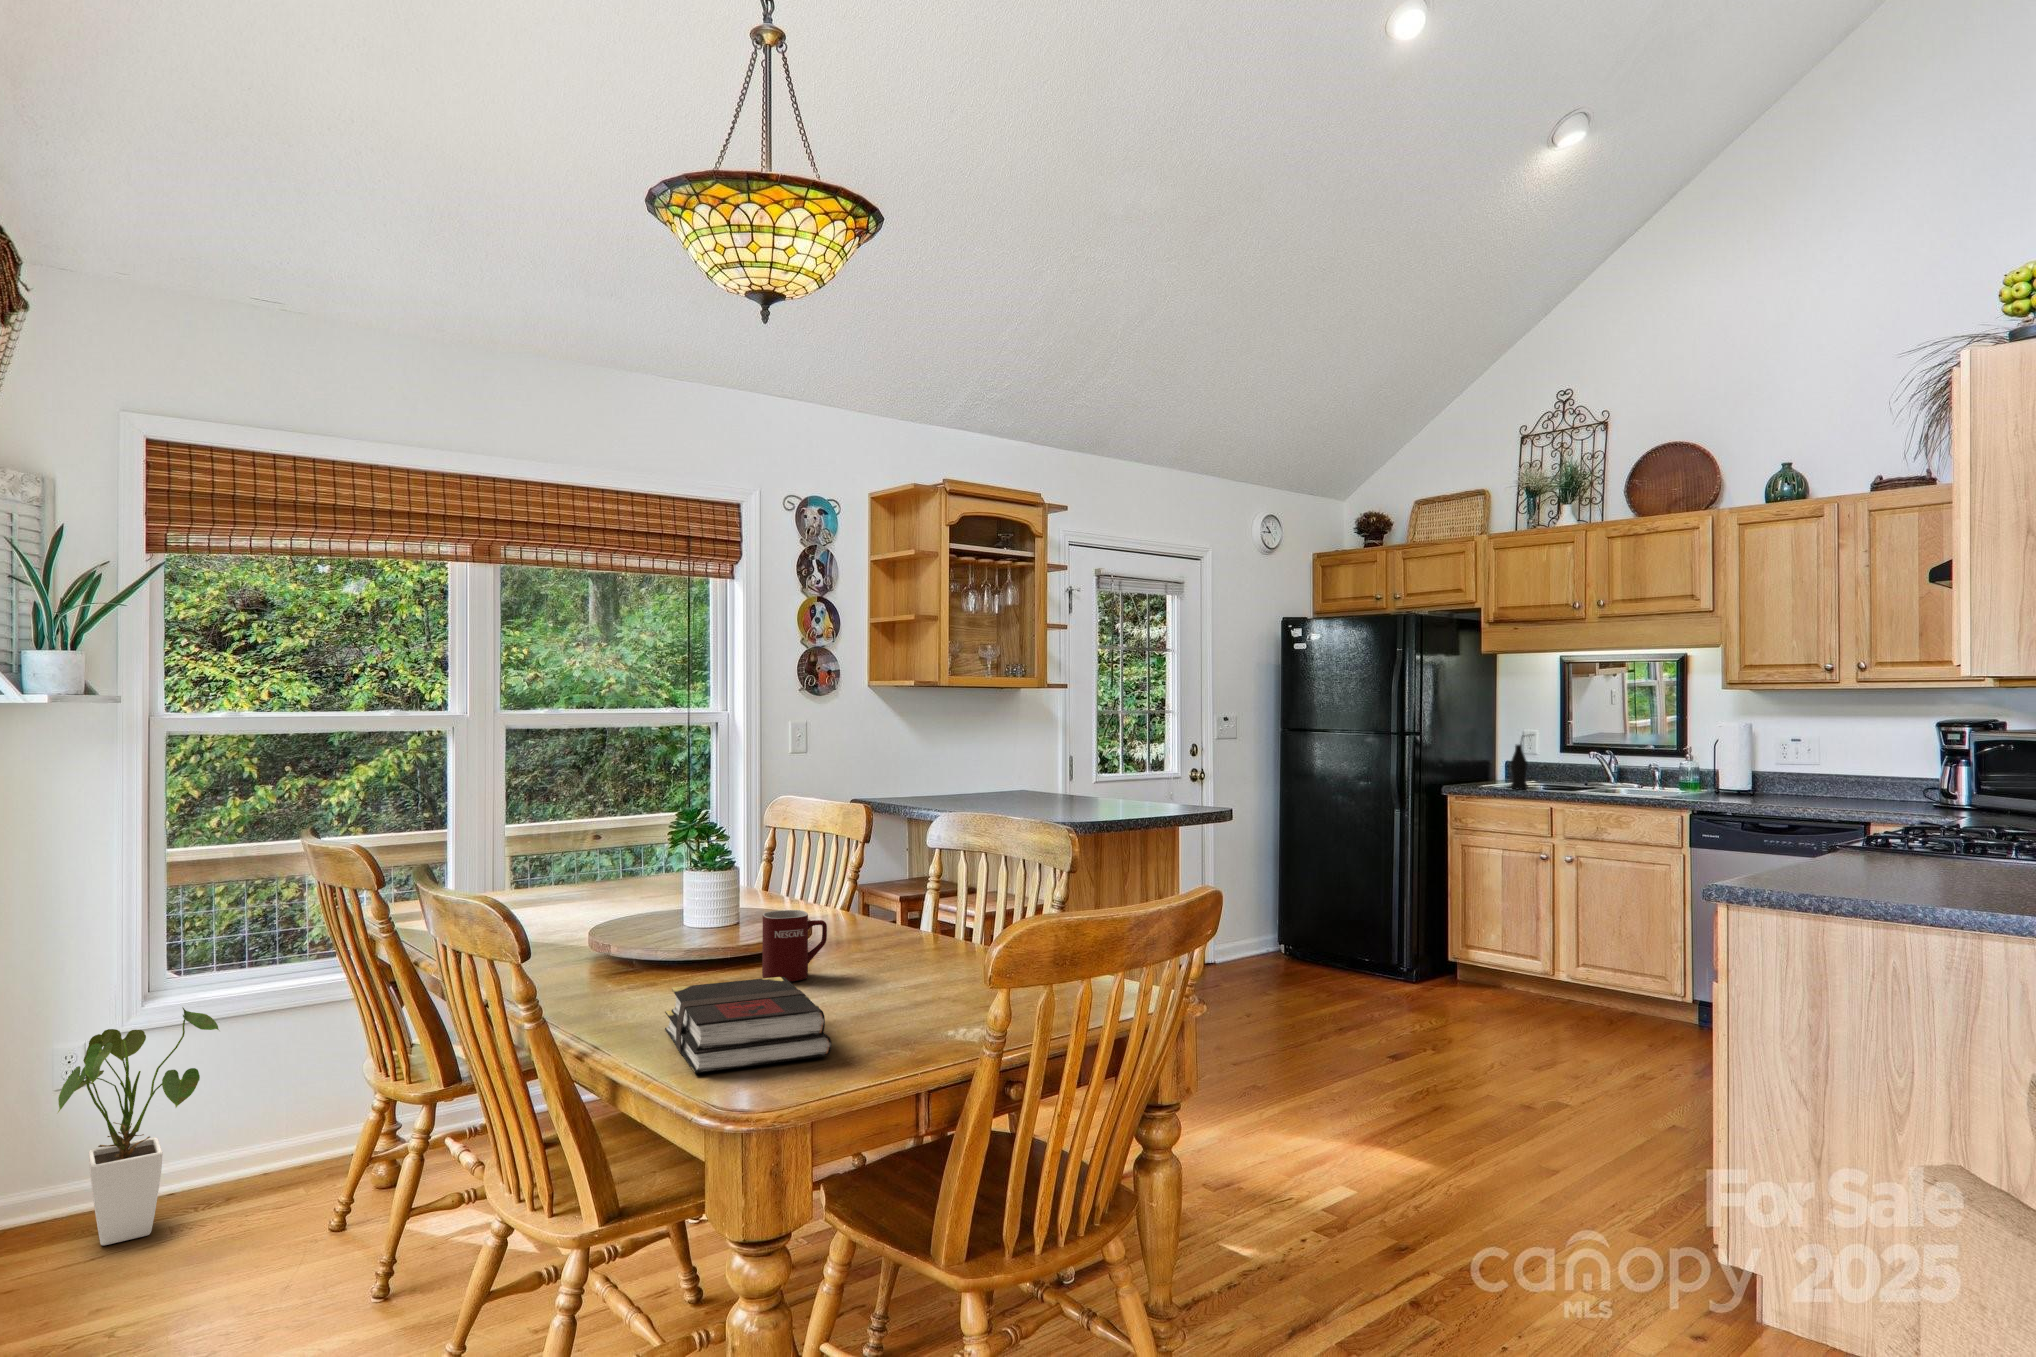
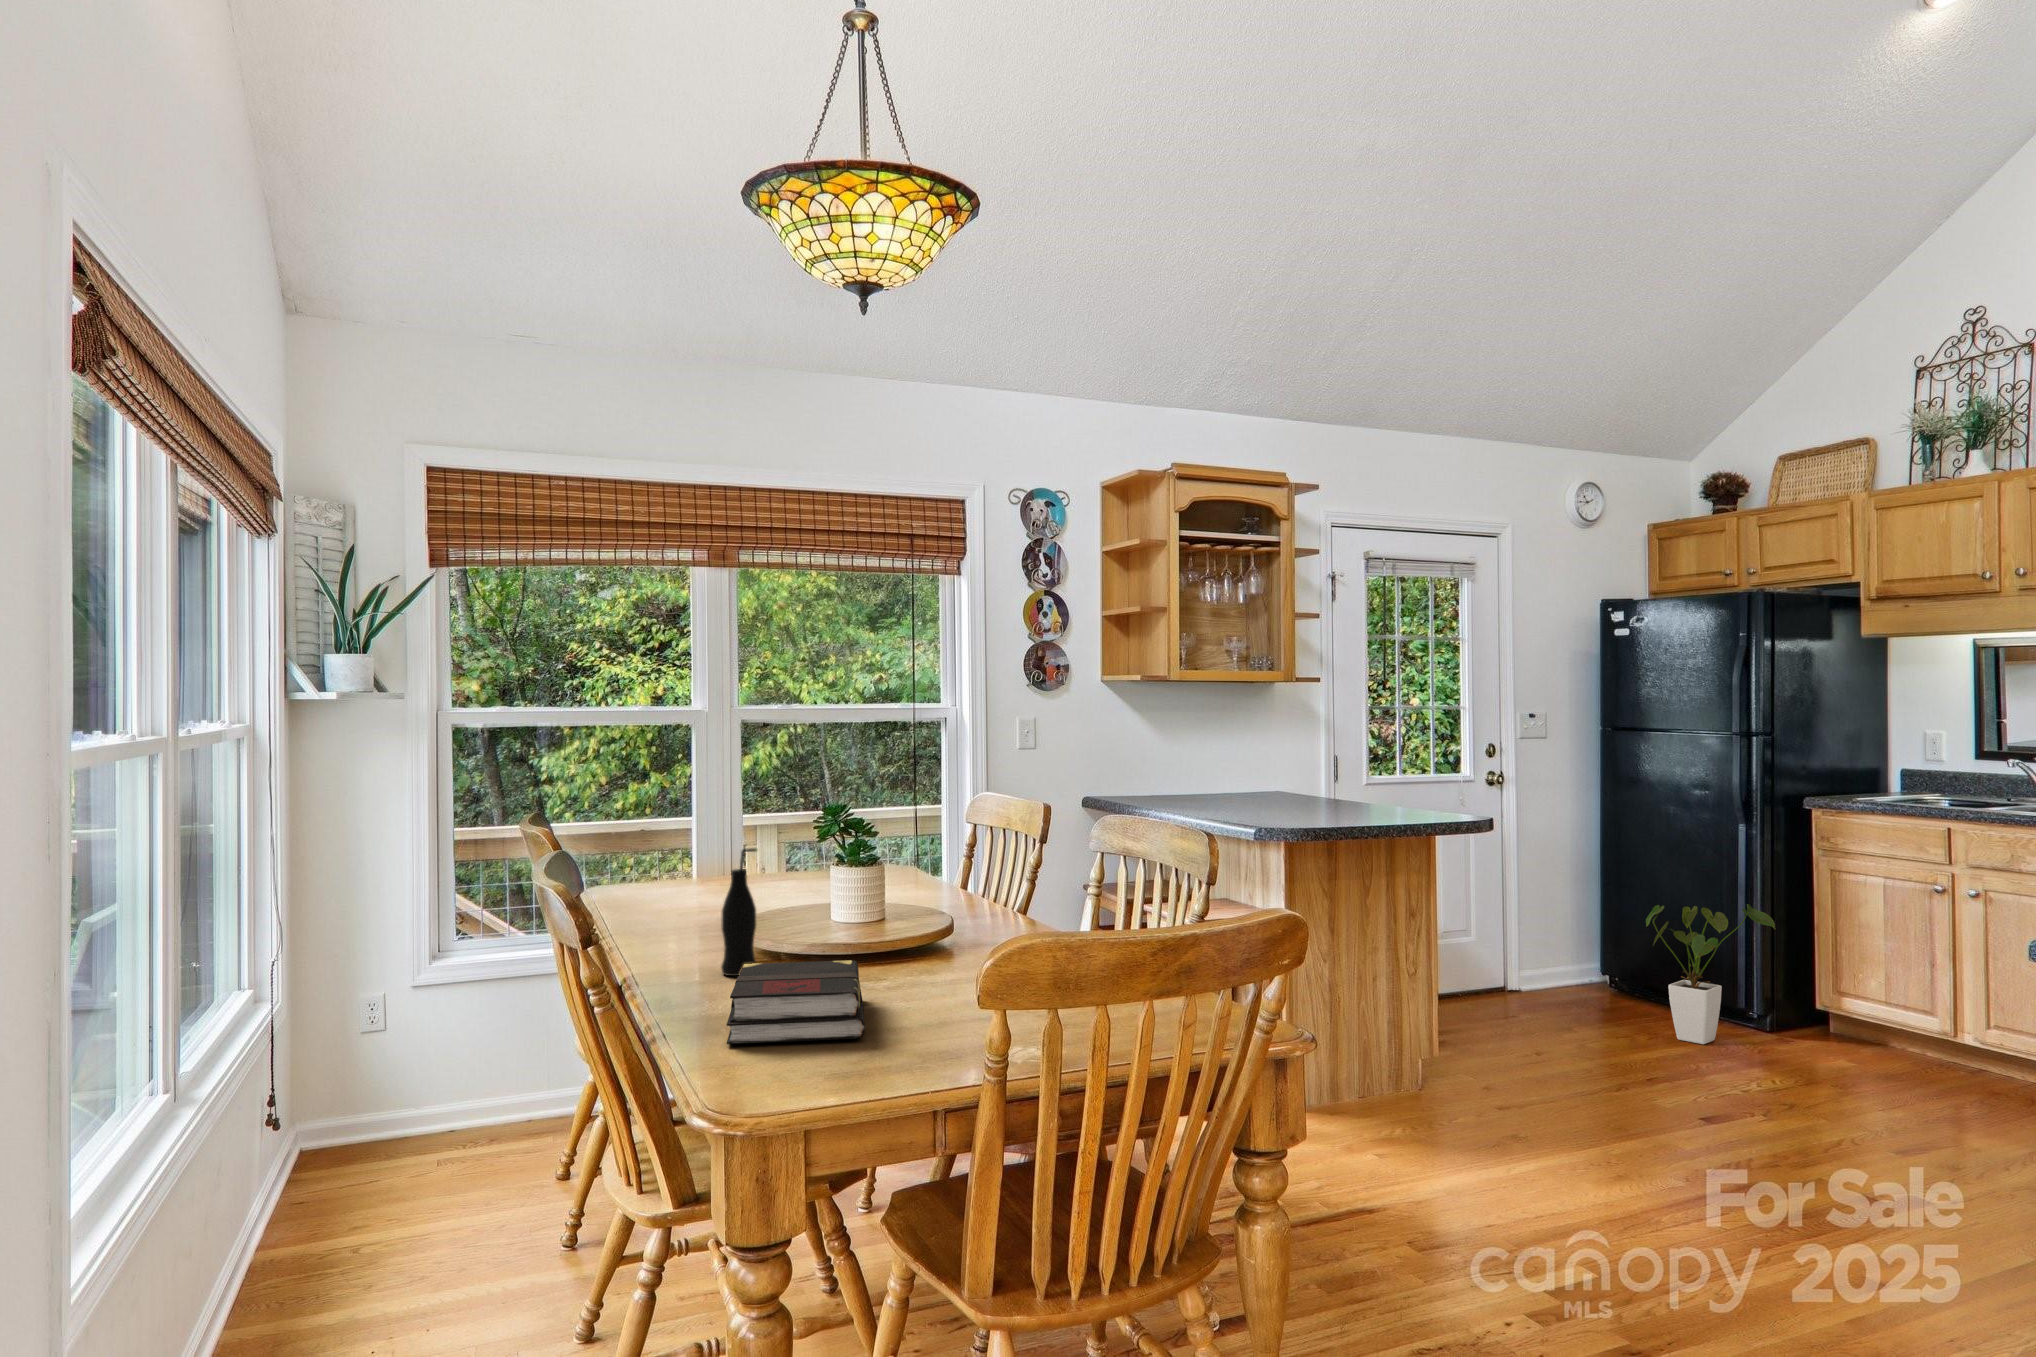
bottle: present [1511,743,1527,789] -> present [721,848,757,976]
mug: present [762,910,827,982] -> none [868,898,932,969]
house plant: present [58,1007,219,1245] -> present [1646,904,1775,1044]

